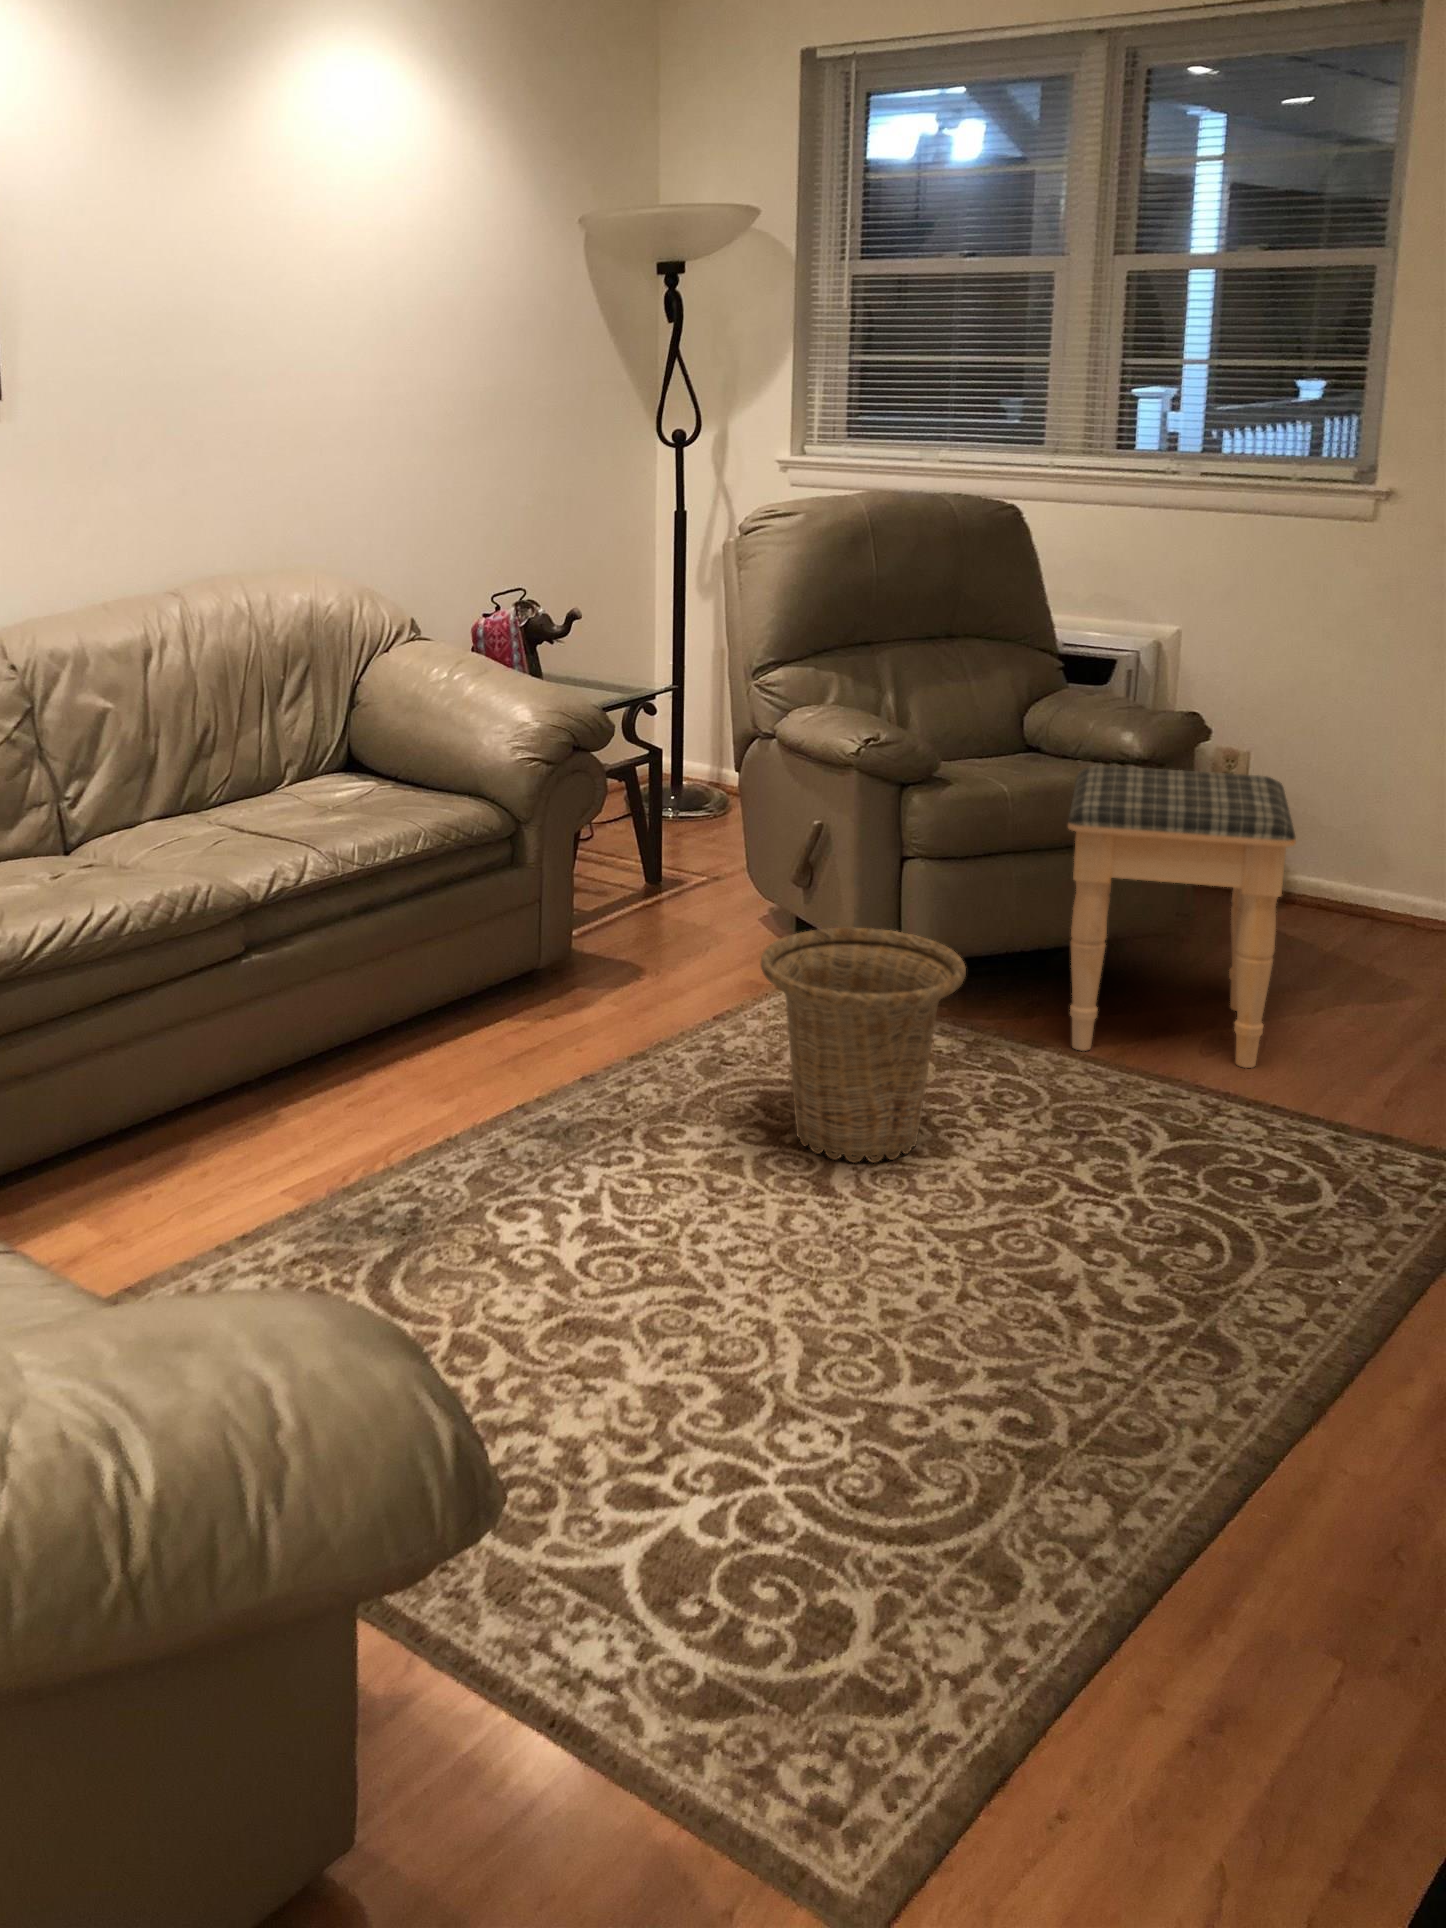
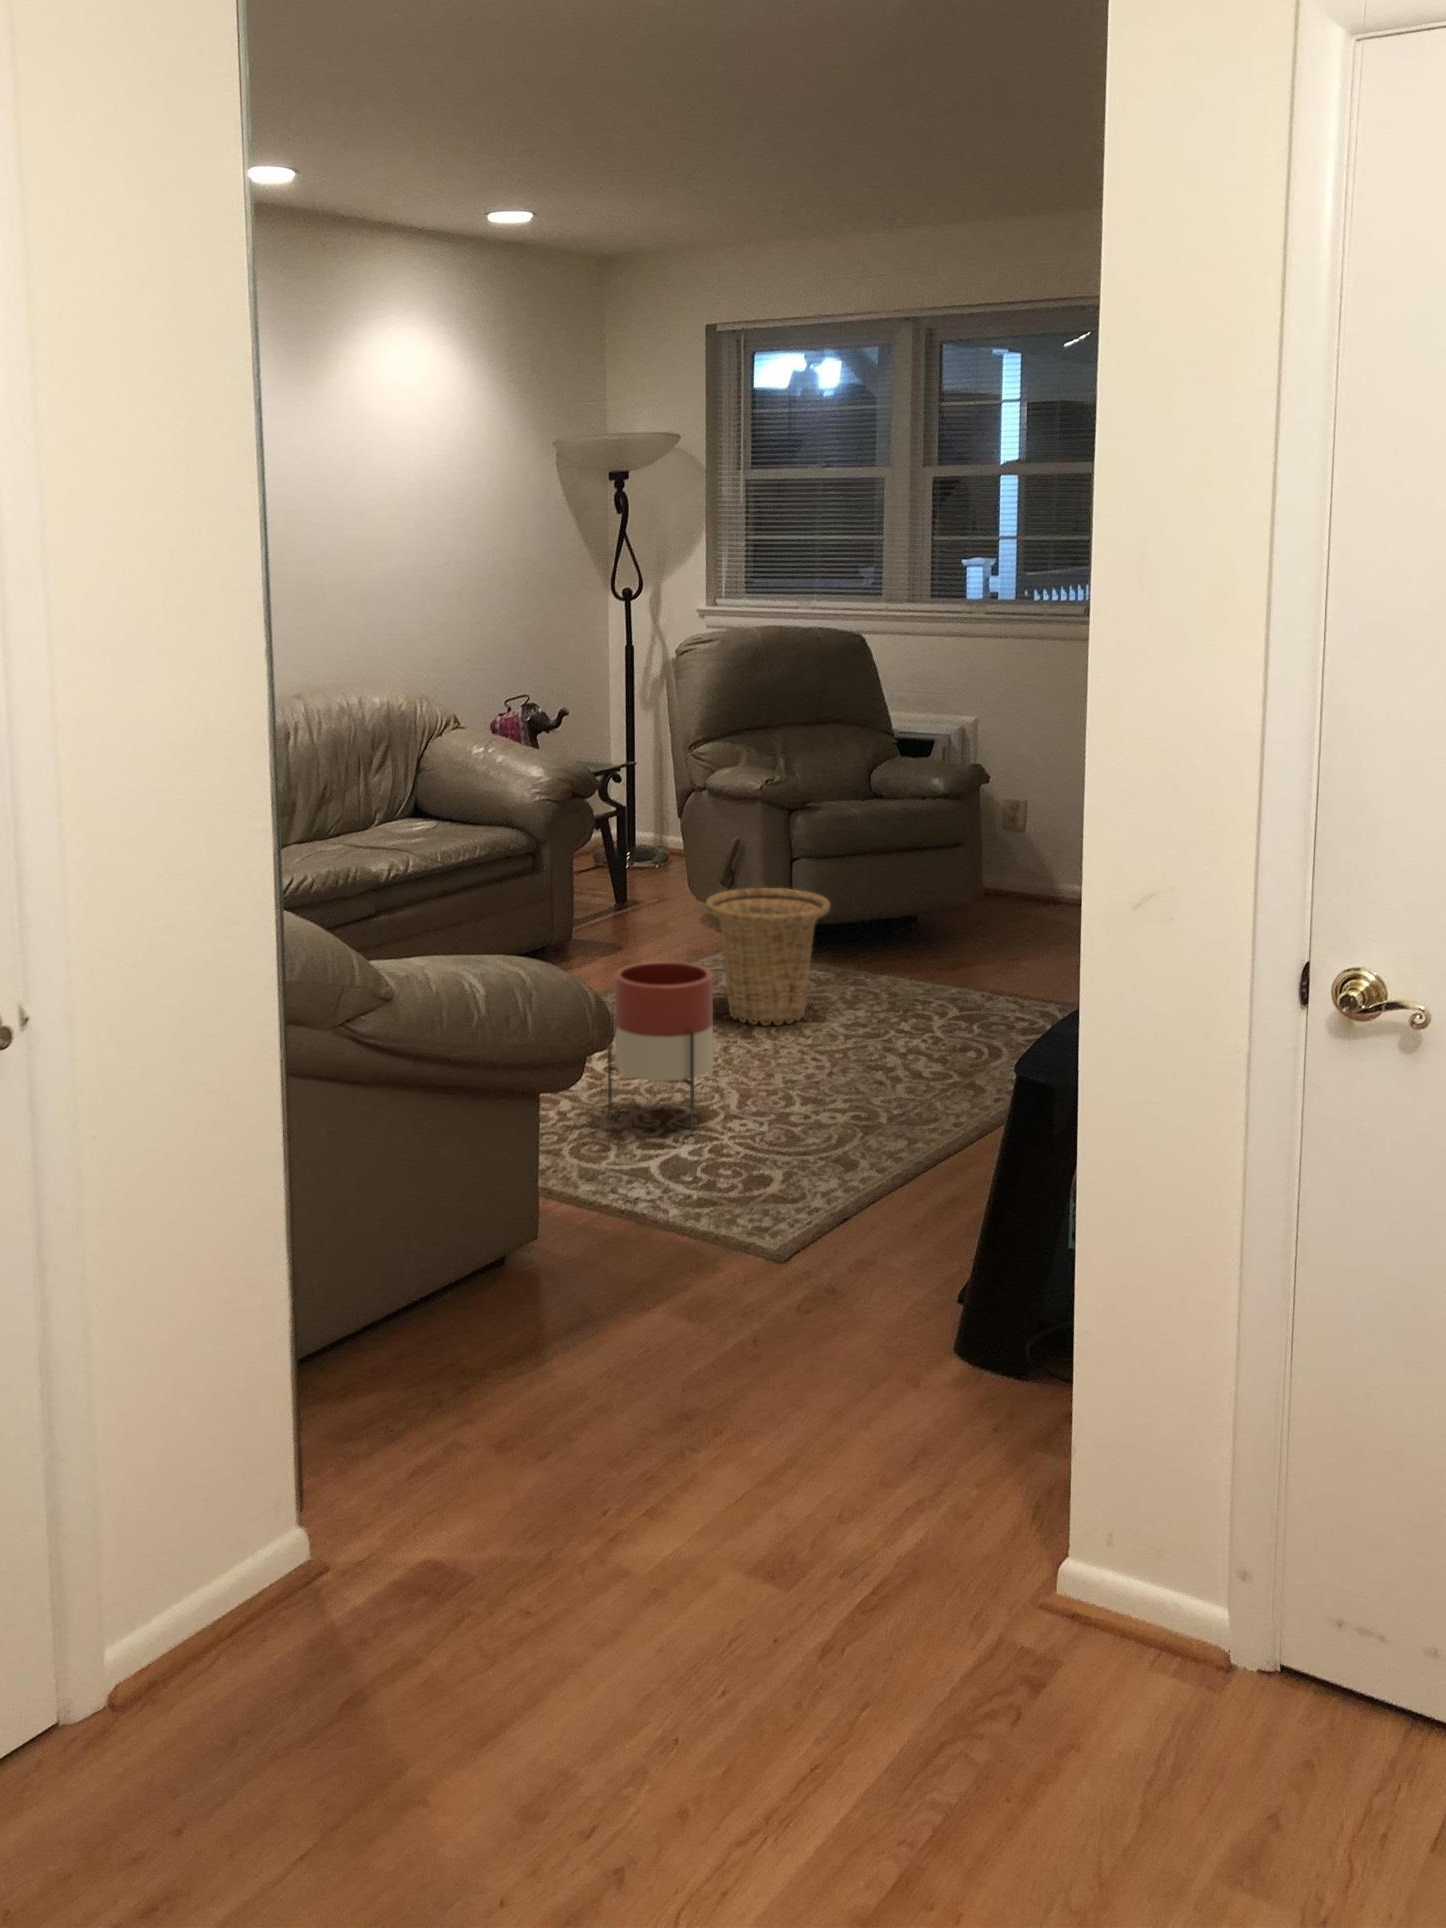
footstool: present [1068,765,1296,1068] -> none [893,796,1031,979]
planter: none [565,1120,756,1454] -> present [608,961,713,1134]

